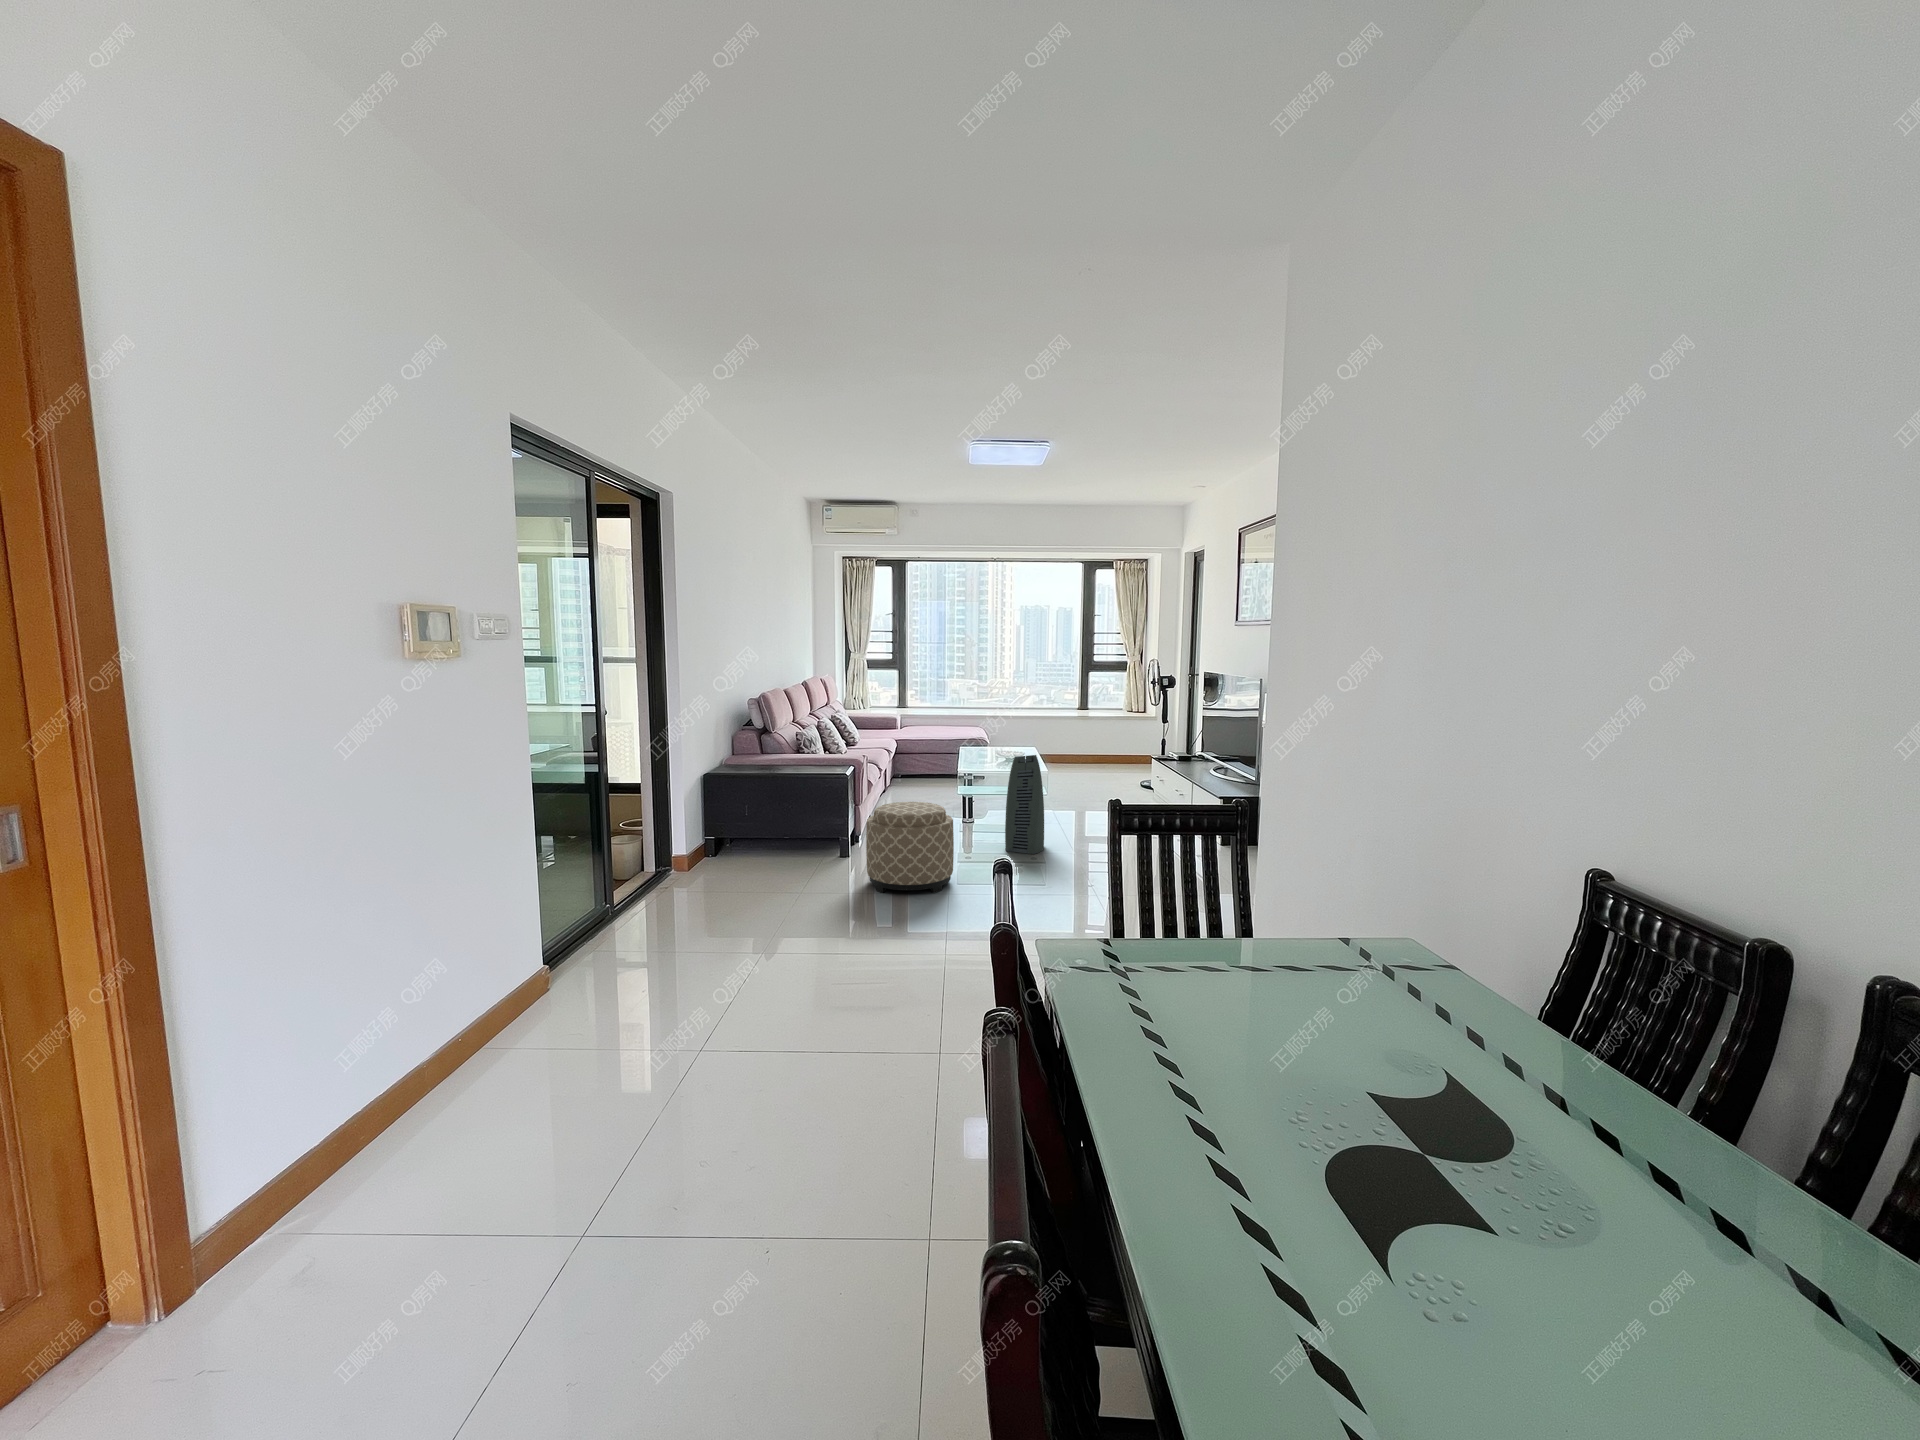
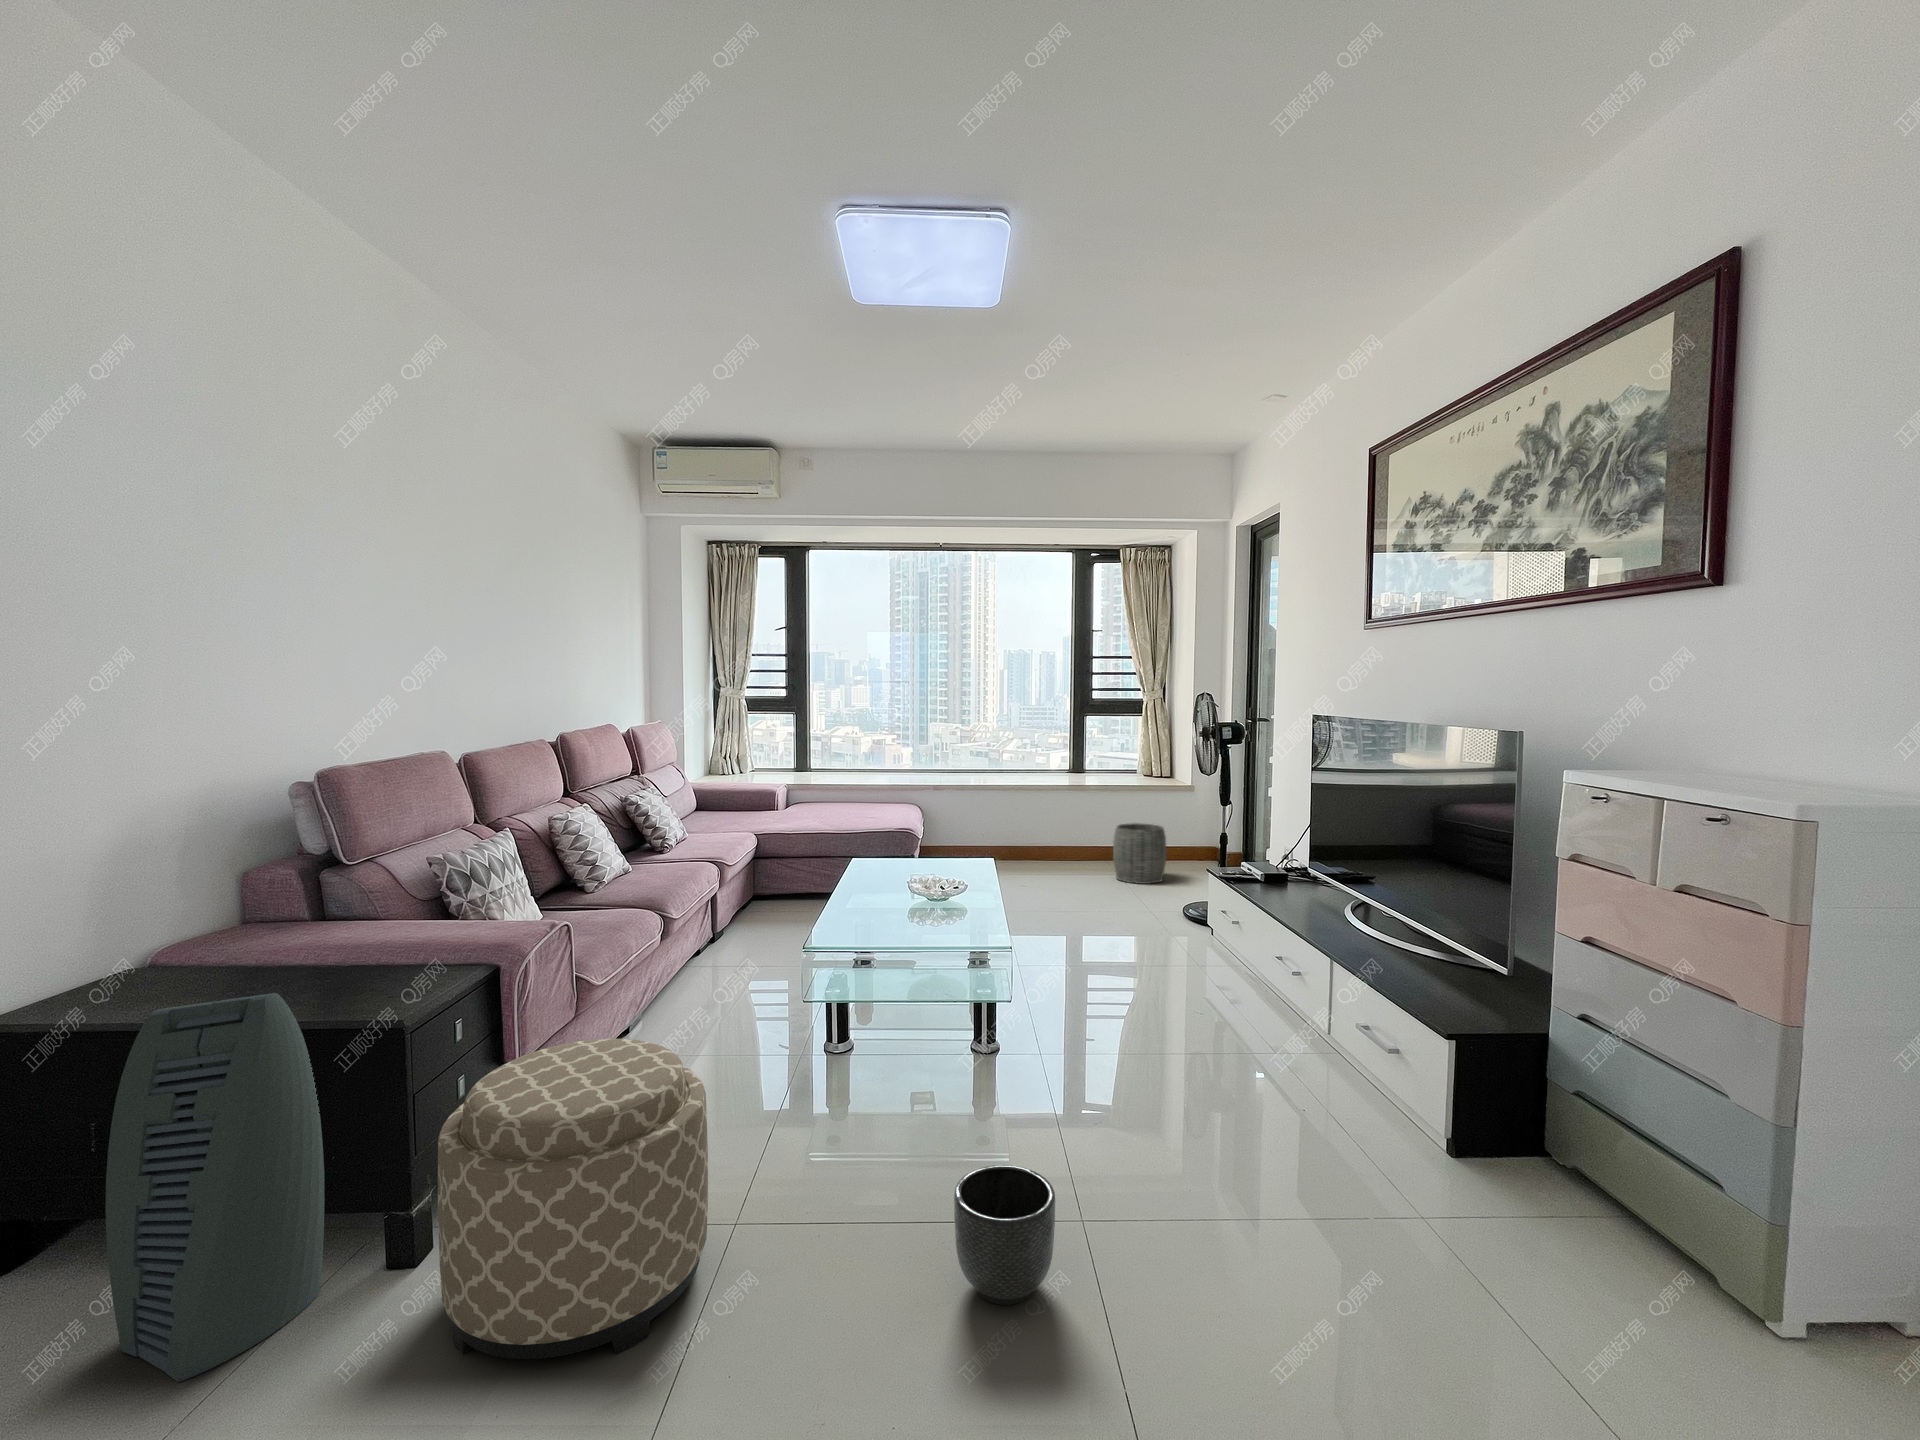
woven basket: none [1106,740,1139,776] -> present [1113,823,1166,884]
air purifier: present [1005,755,1044,854] -> present [106,993,325,1382]
planter: none [1043,845,1079,886] -> present [954,1165,1055,1305]

